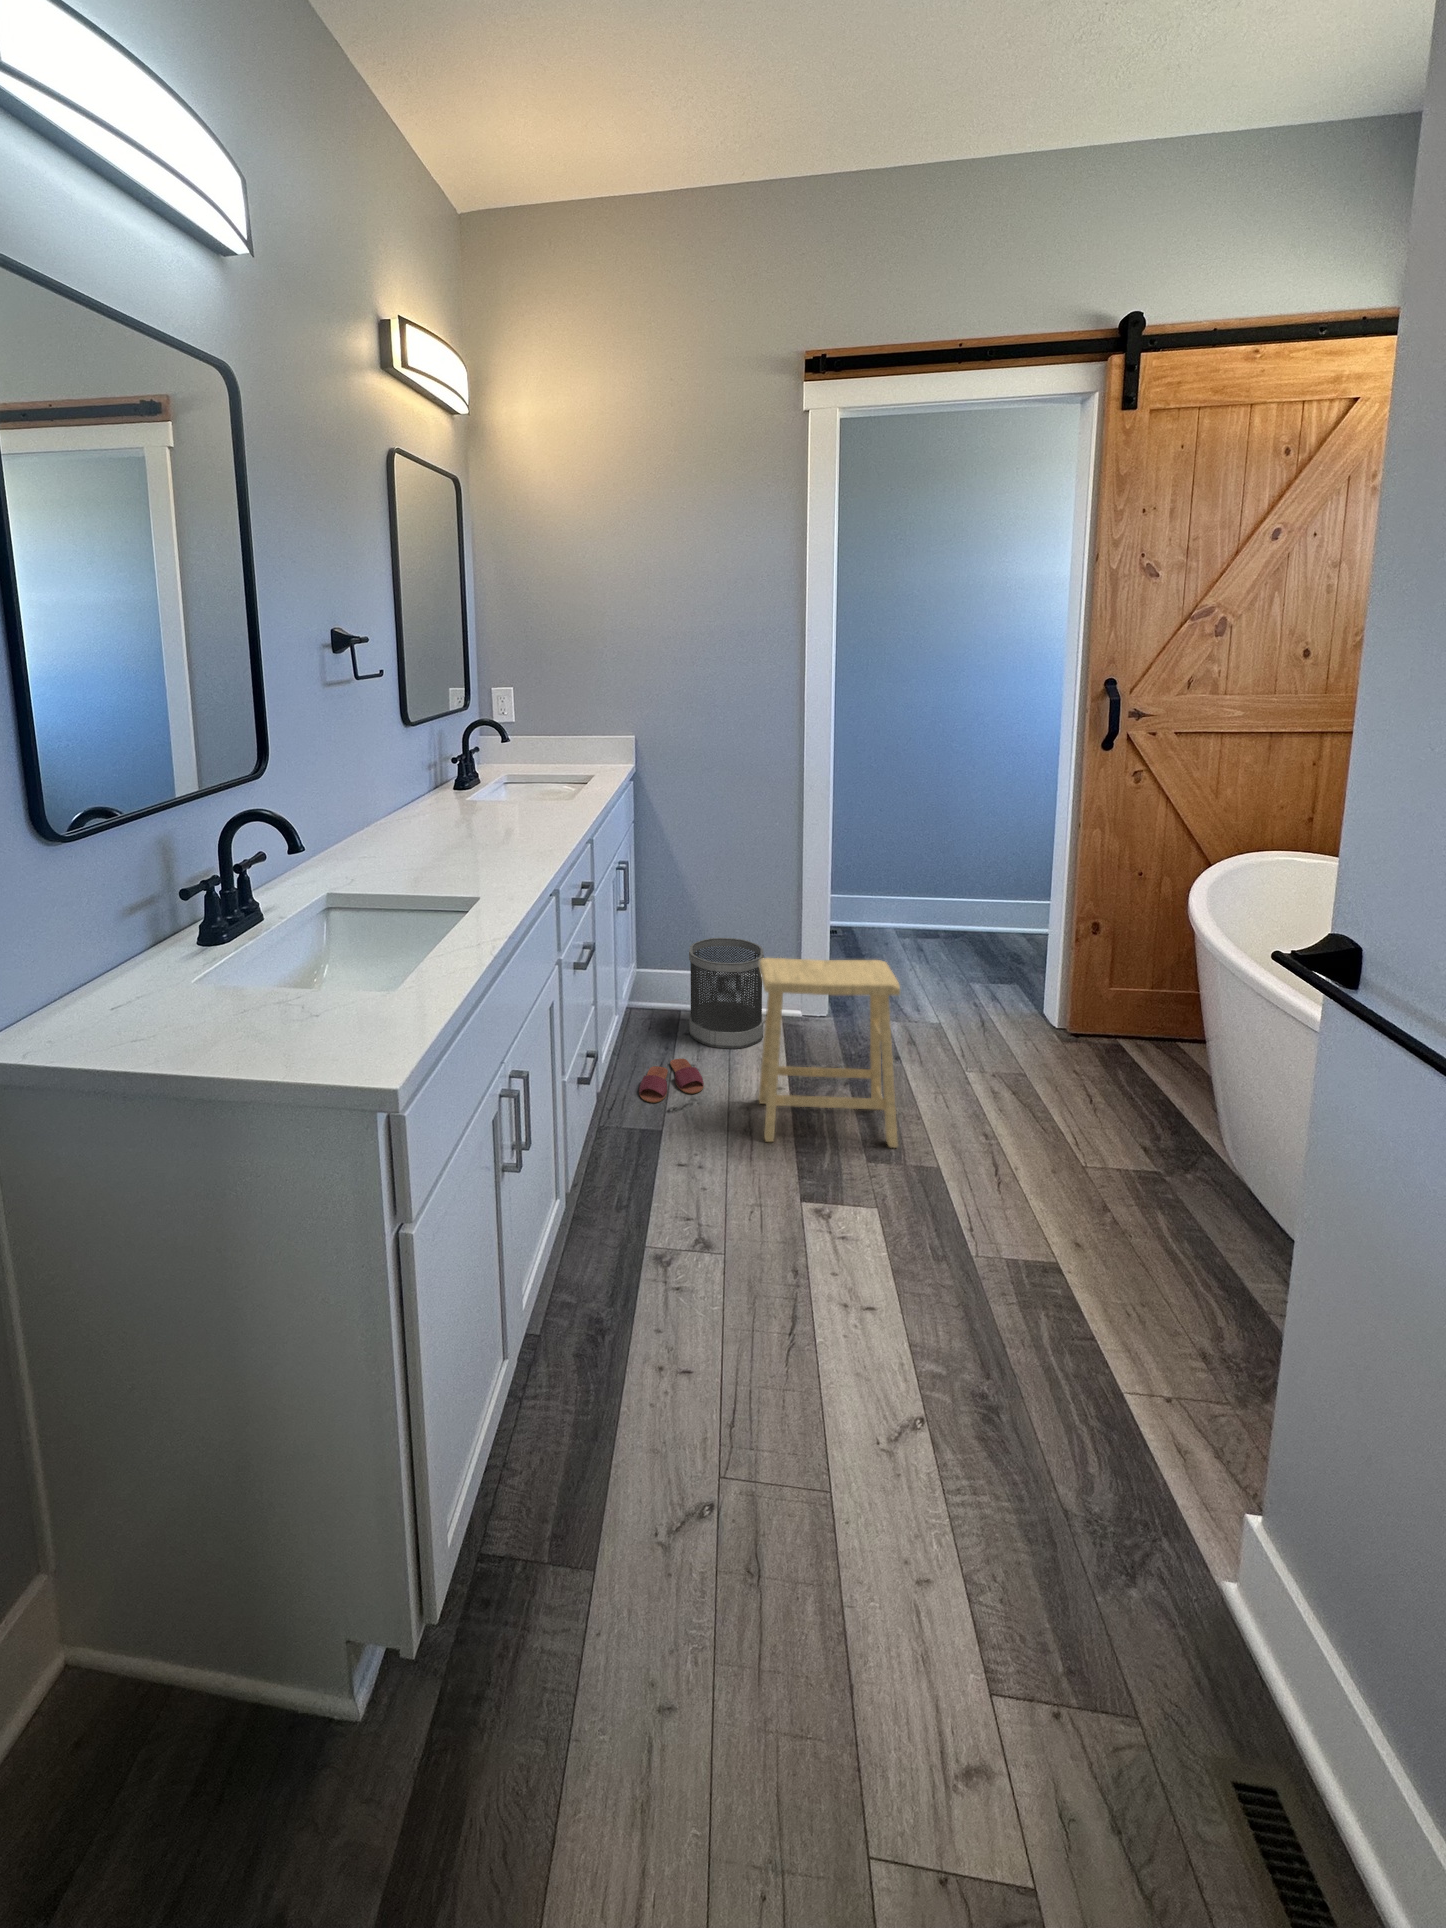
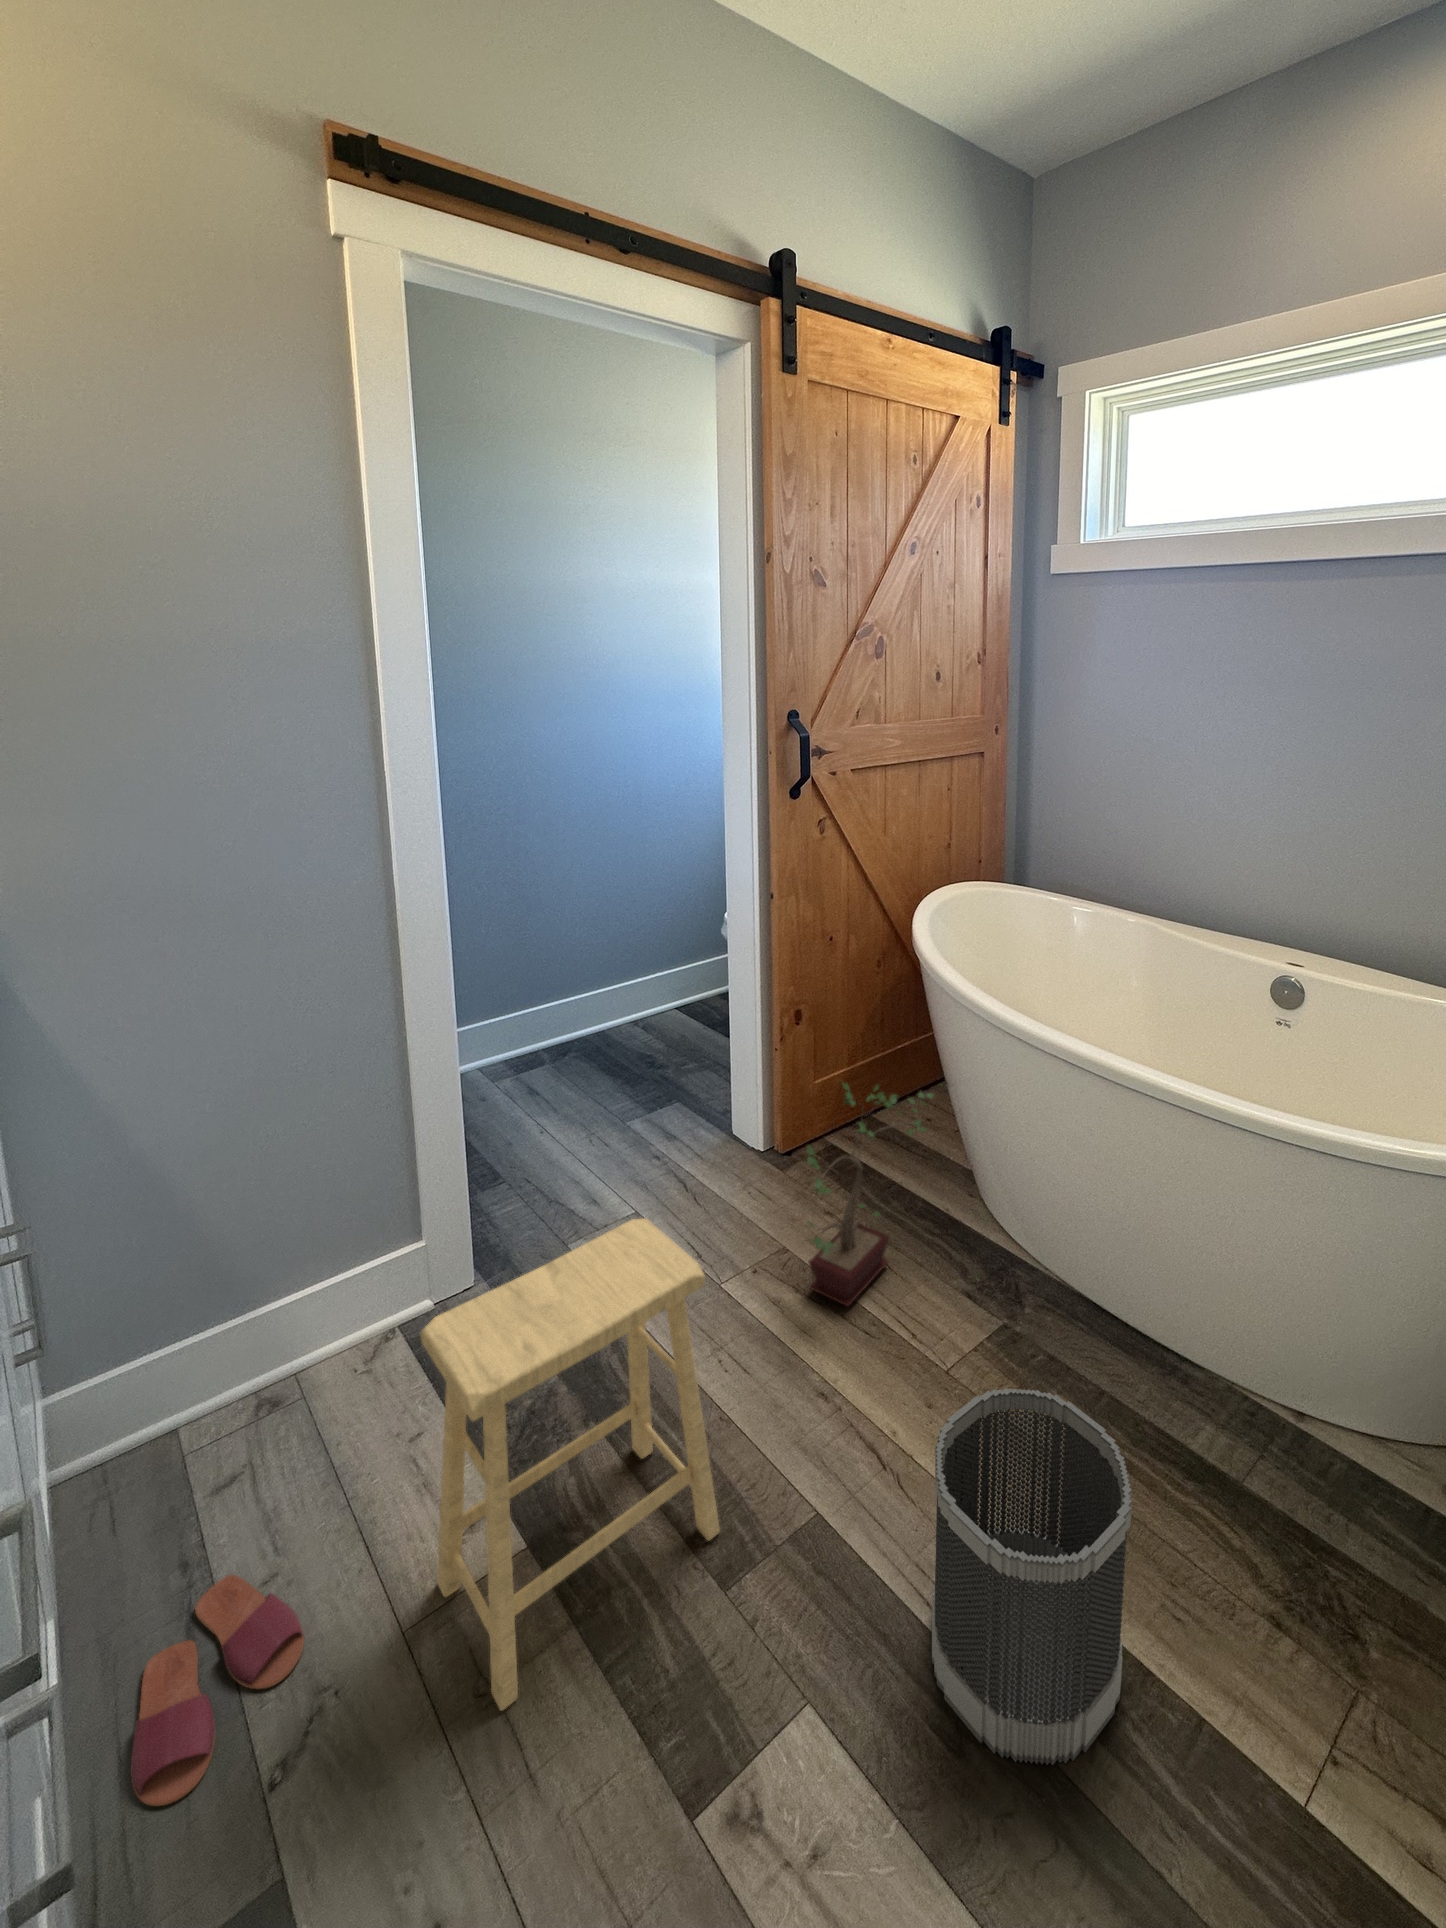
wastebasket: present [689,938,764,1049] -> present [932,1388,1132,1765]
potted plant: none [1024,952,1175,1112] -> present [807,1083,933,1306]

